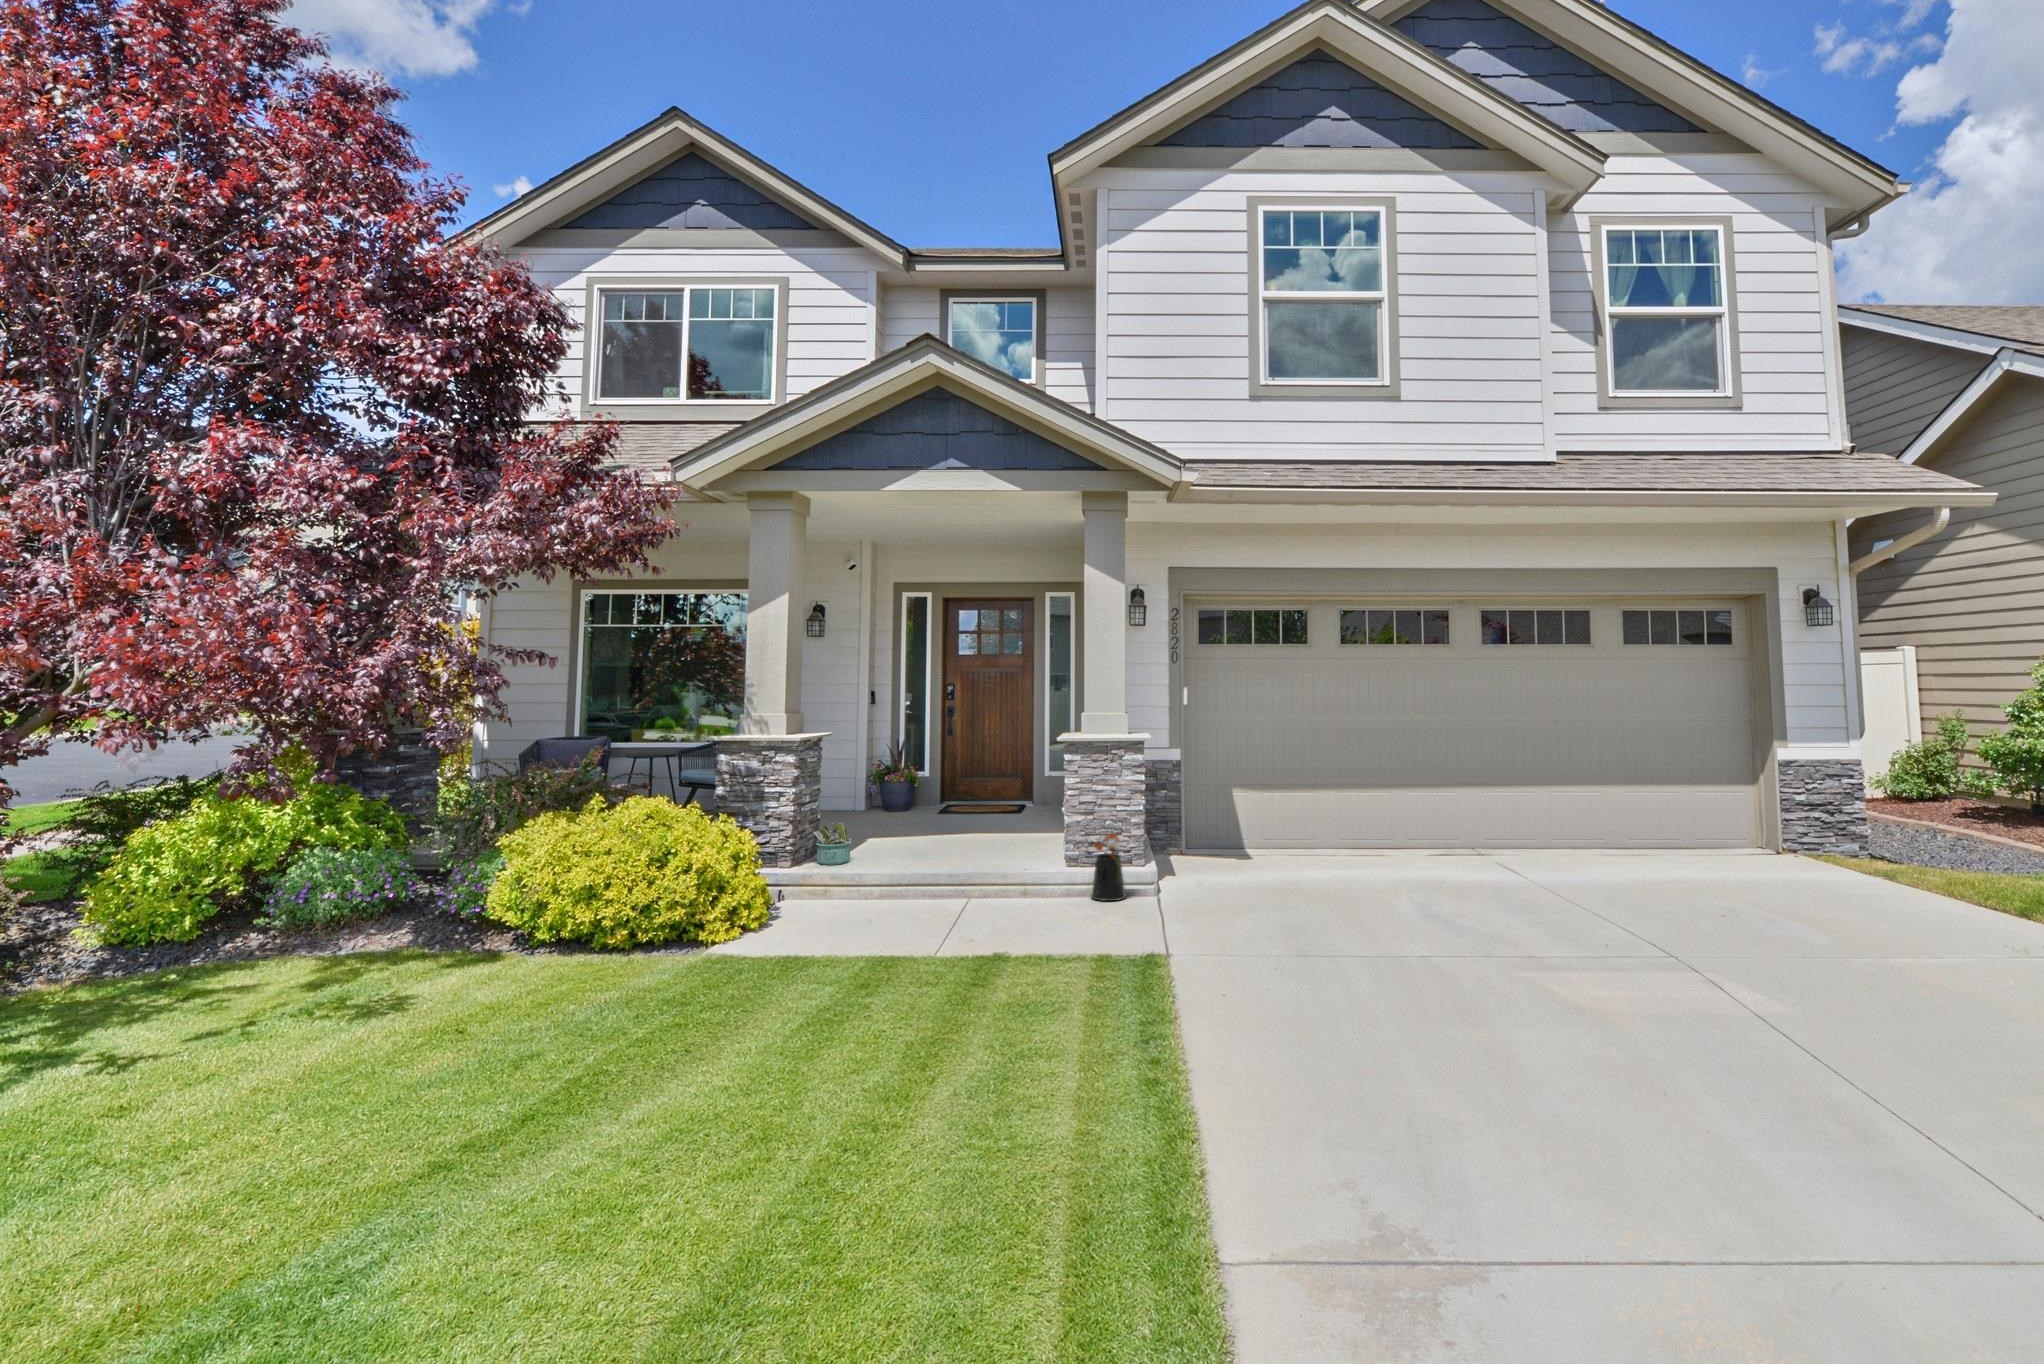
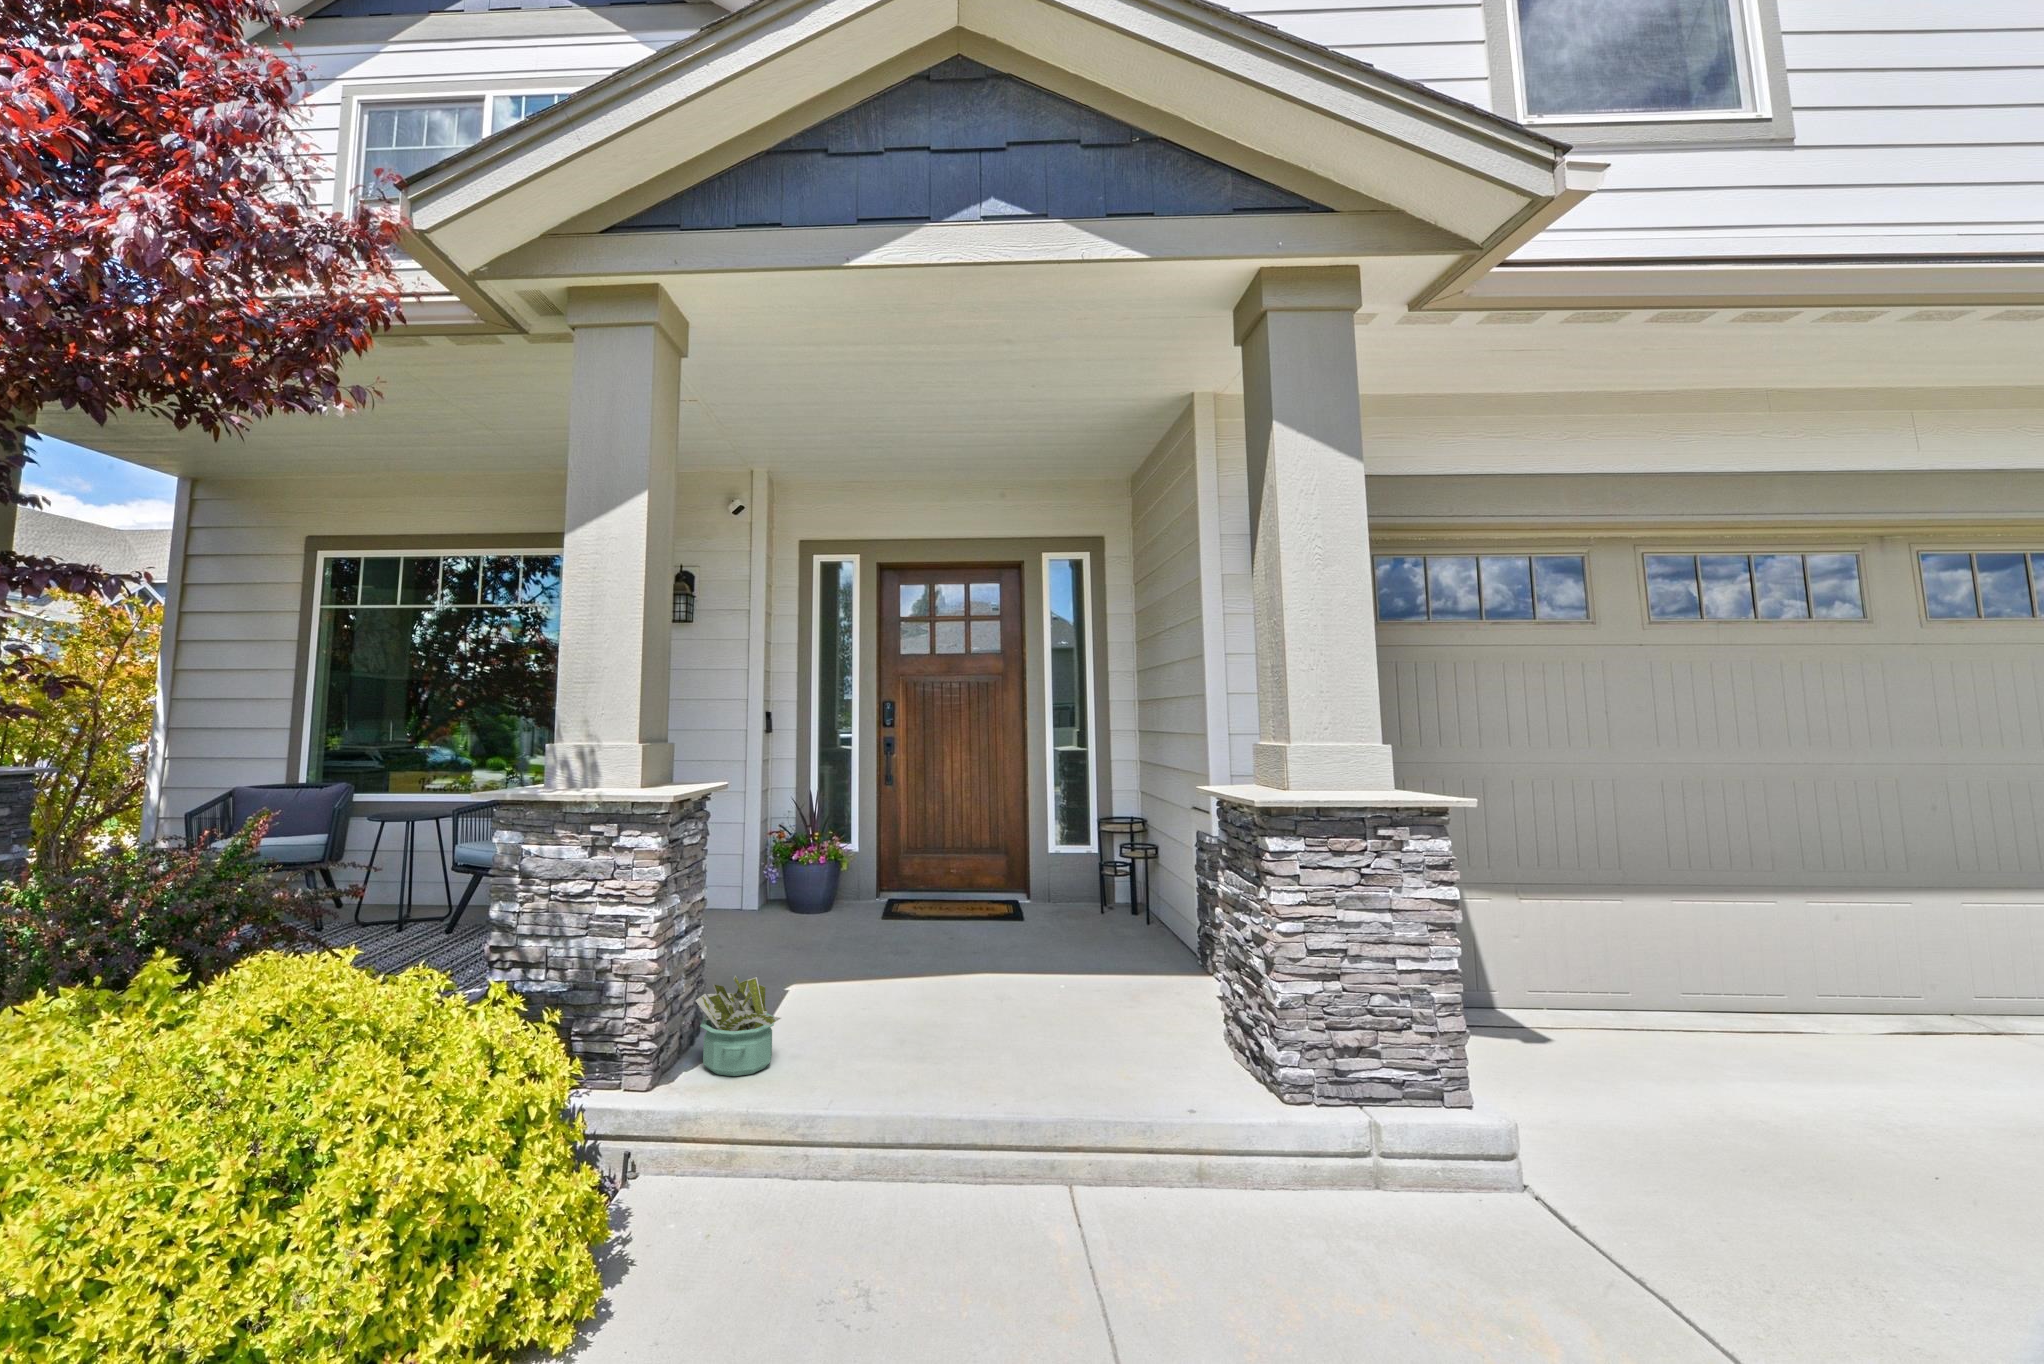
watering can: present [1091,834,1126,901] -> none [1371,1028,1472,1219]

